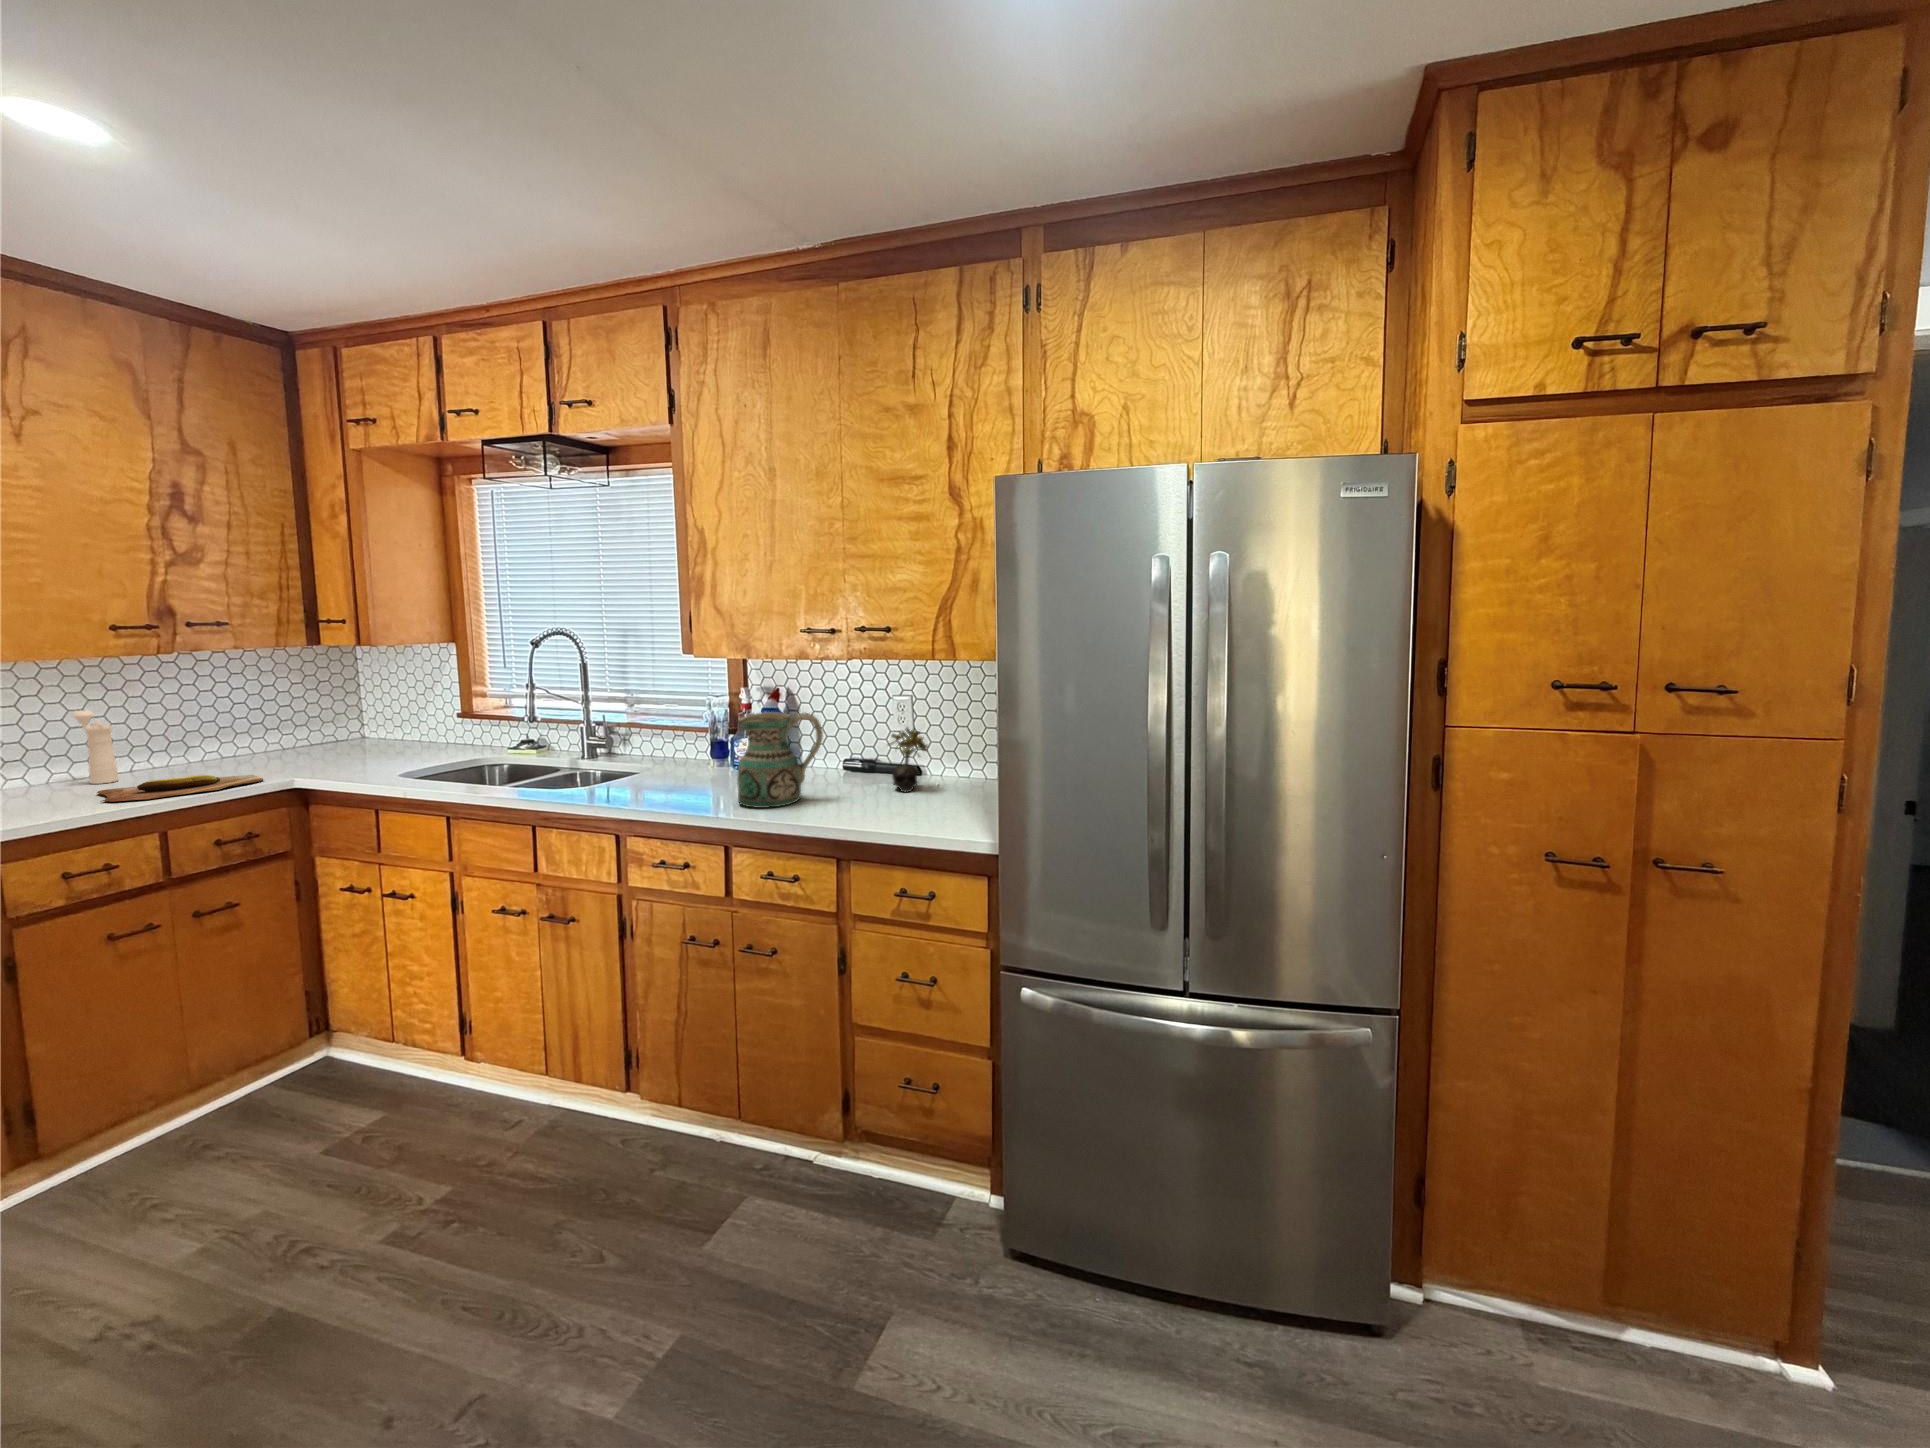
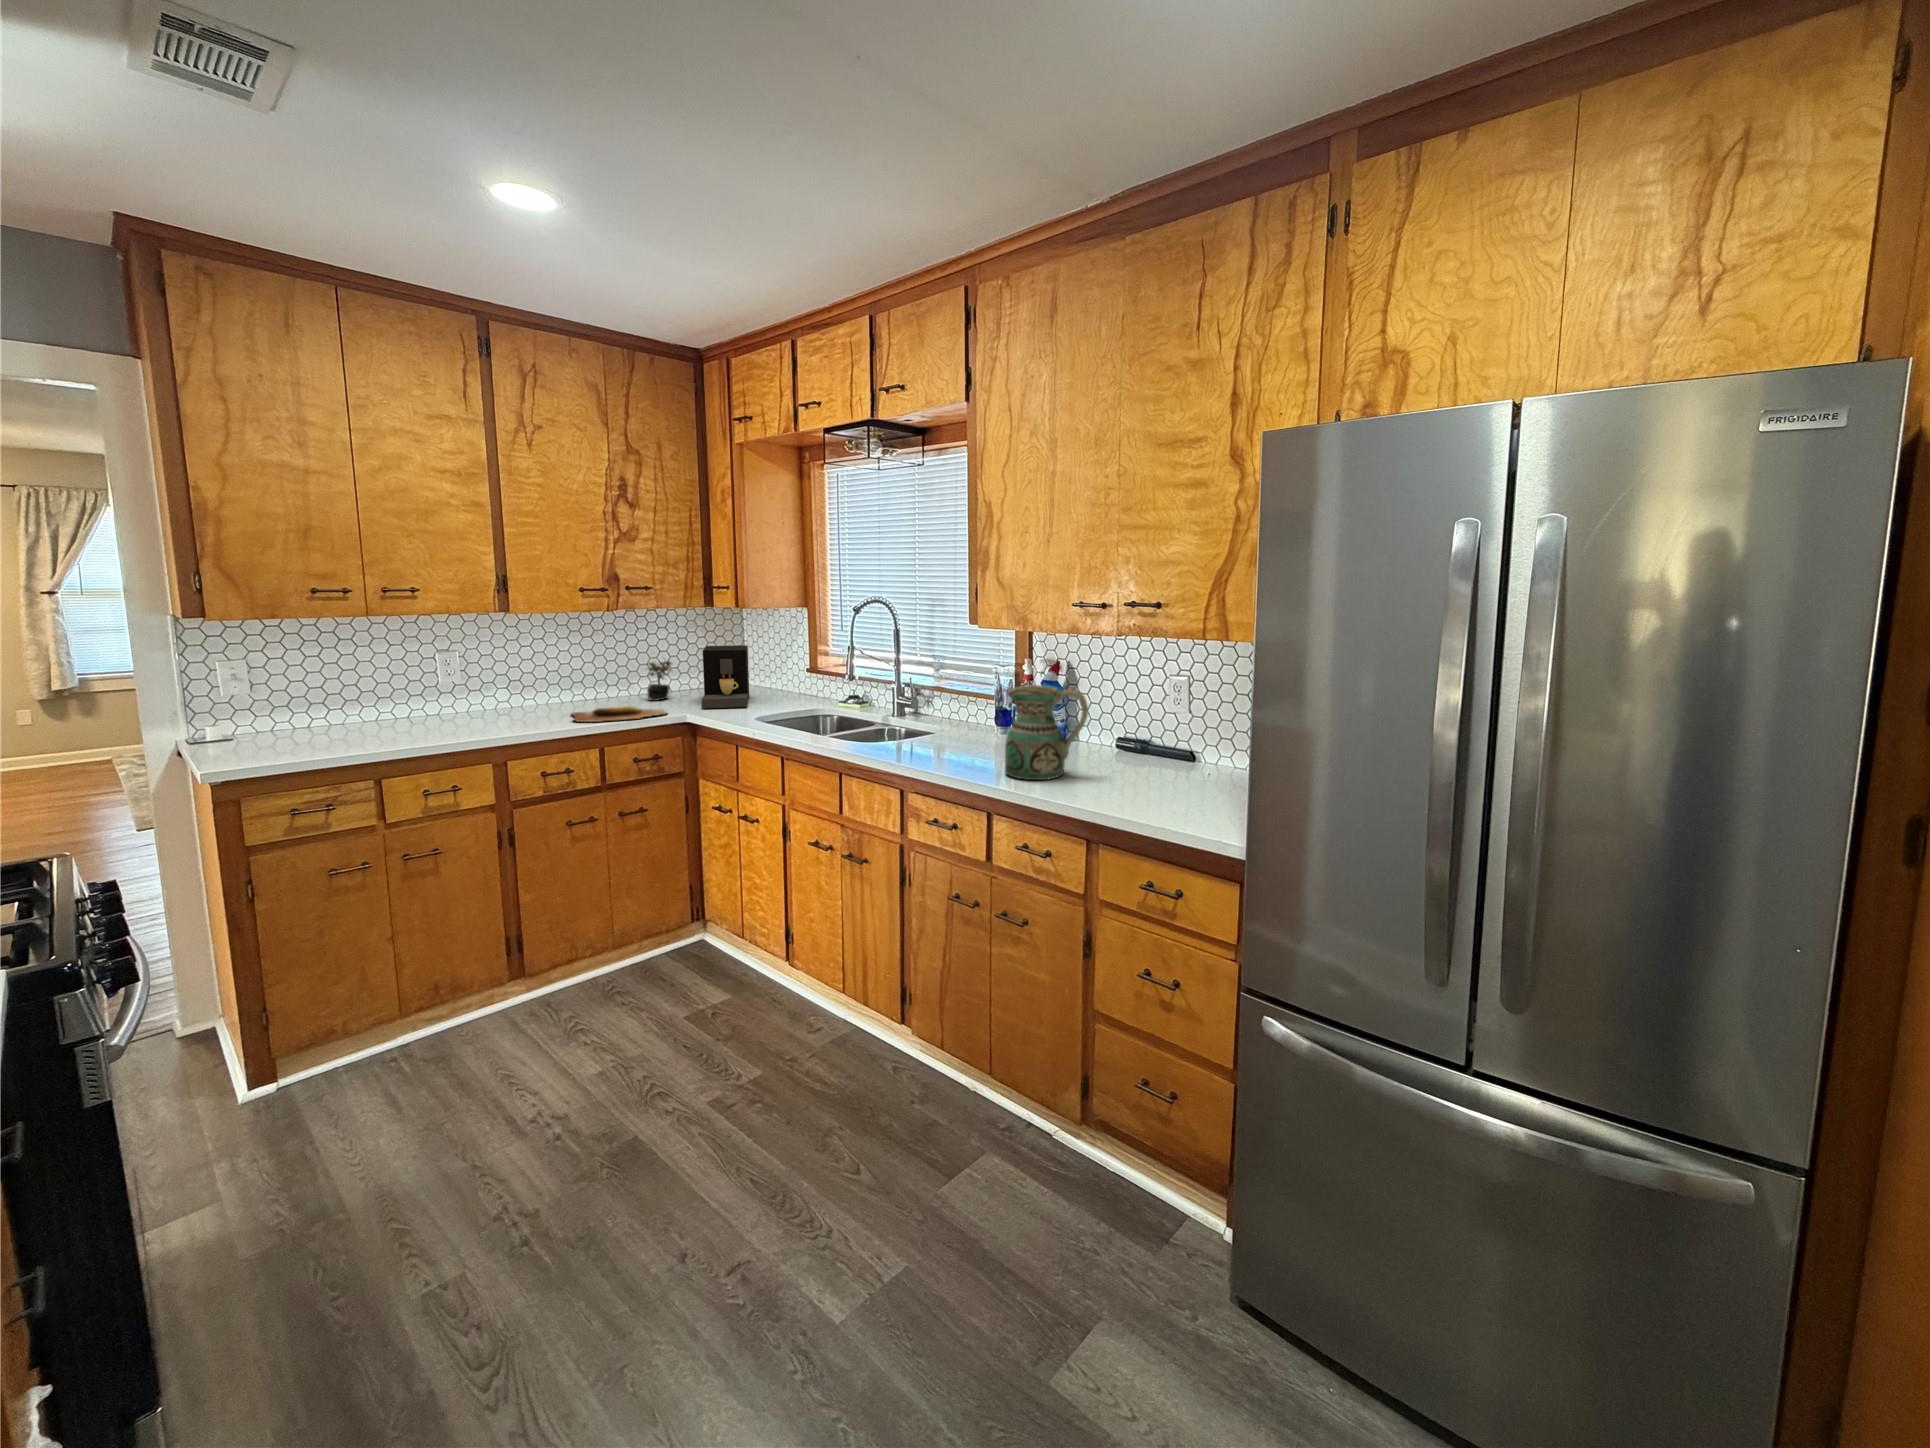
coffee maker: none [311,690,382,770] -> present [702,645,749,708]
pepper mill: present [73,710,118,784] -> none [563,652,586,707]
succulent plant: present [888,728,928,792] -> present [647,661,672,701]

